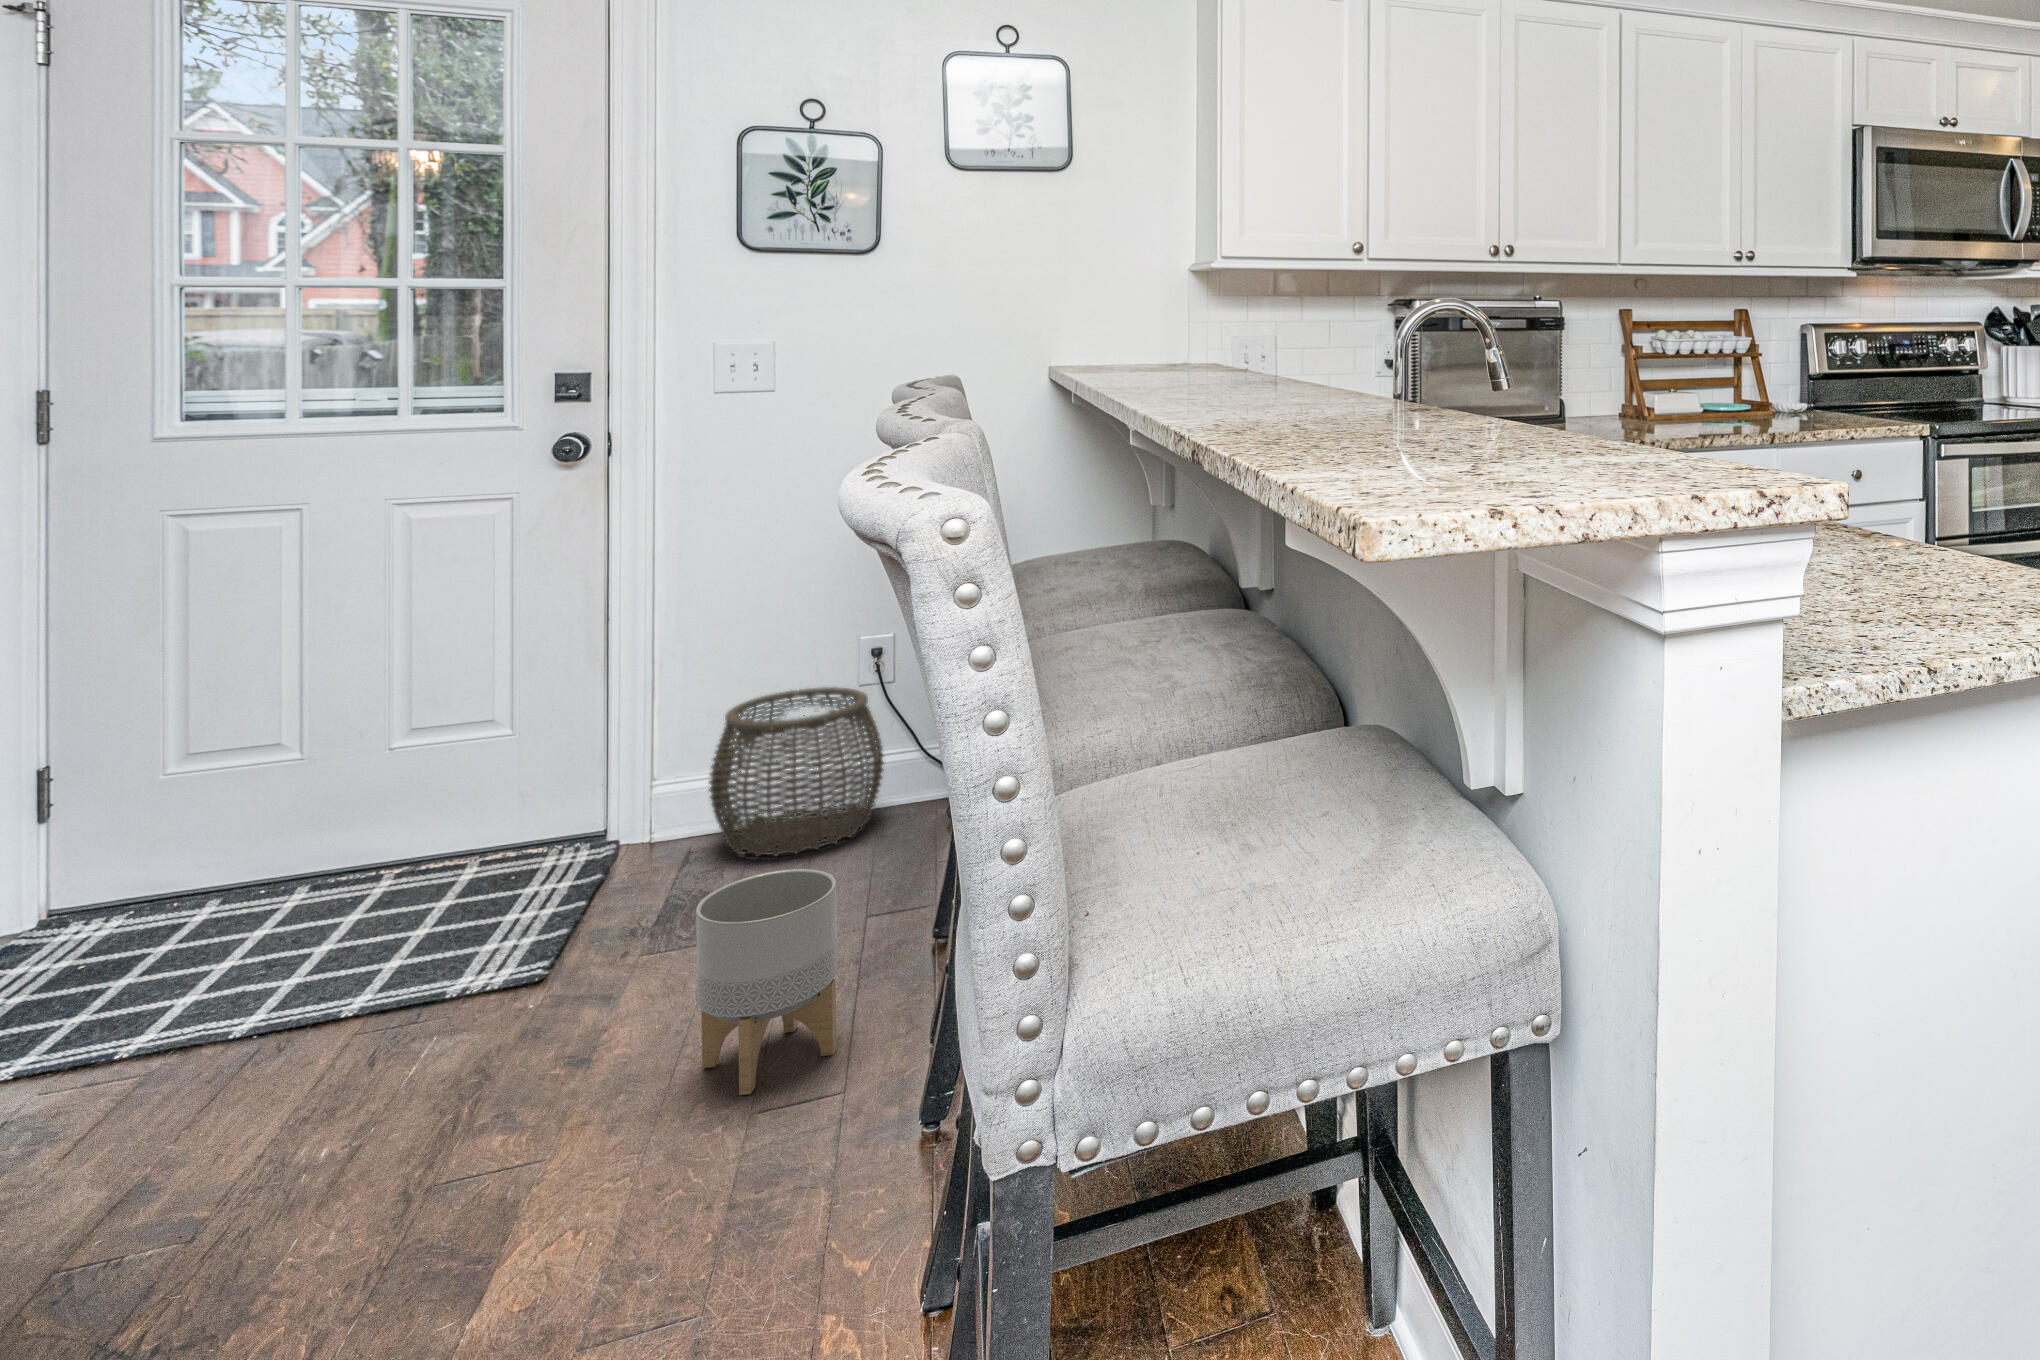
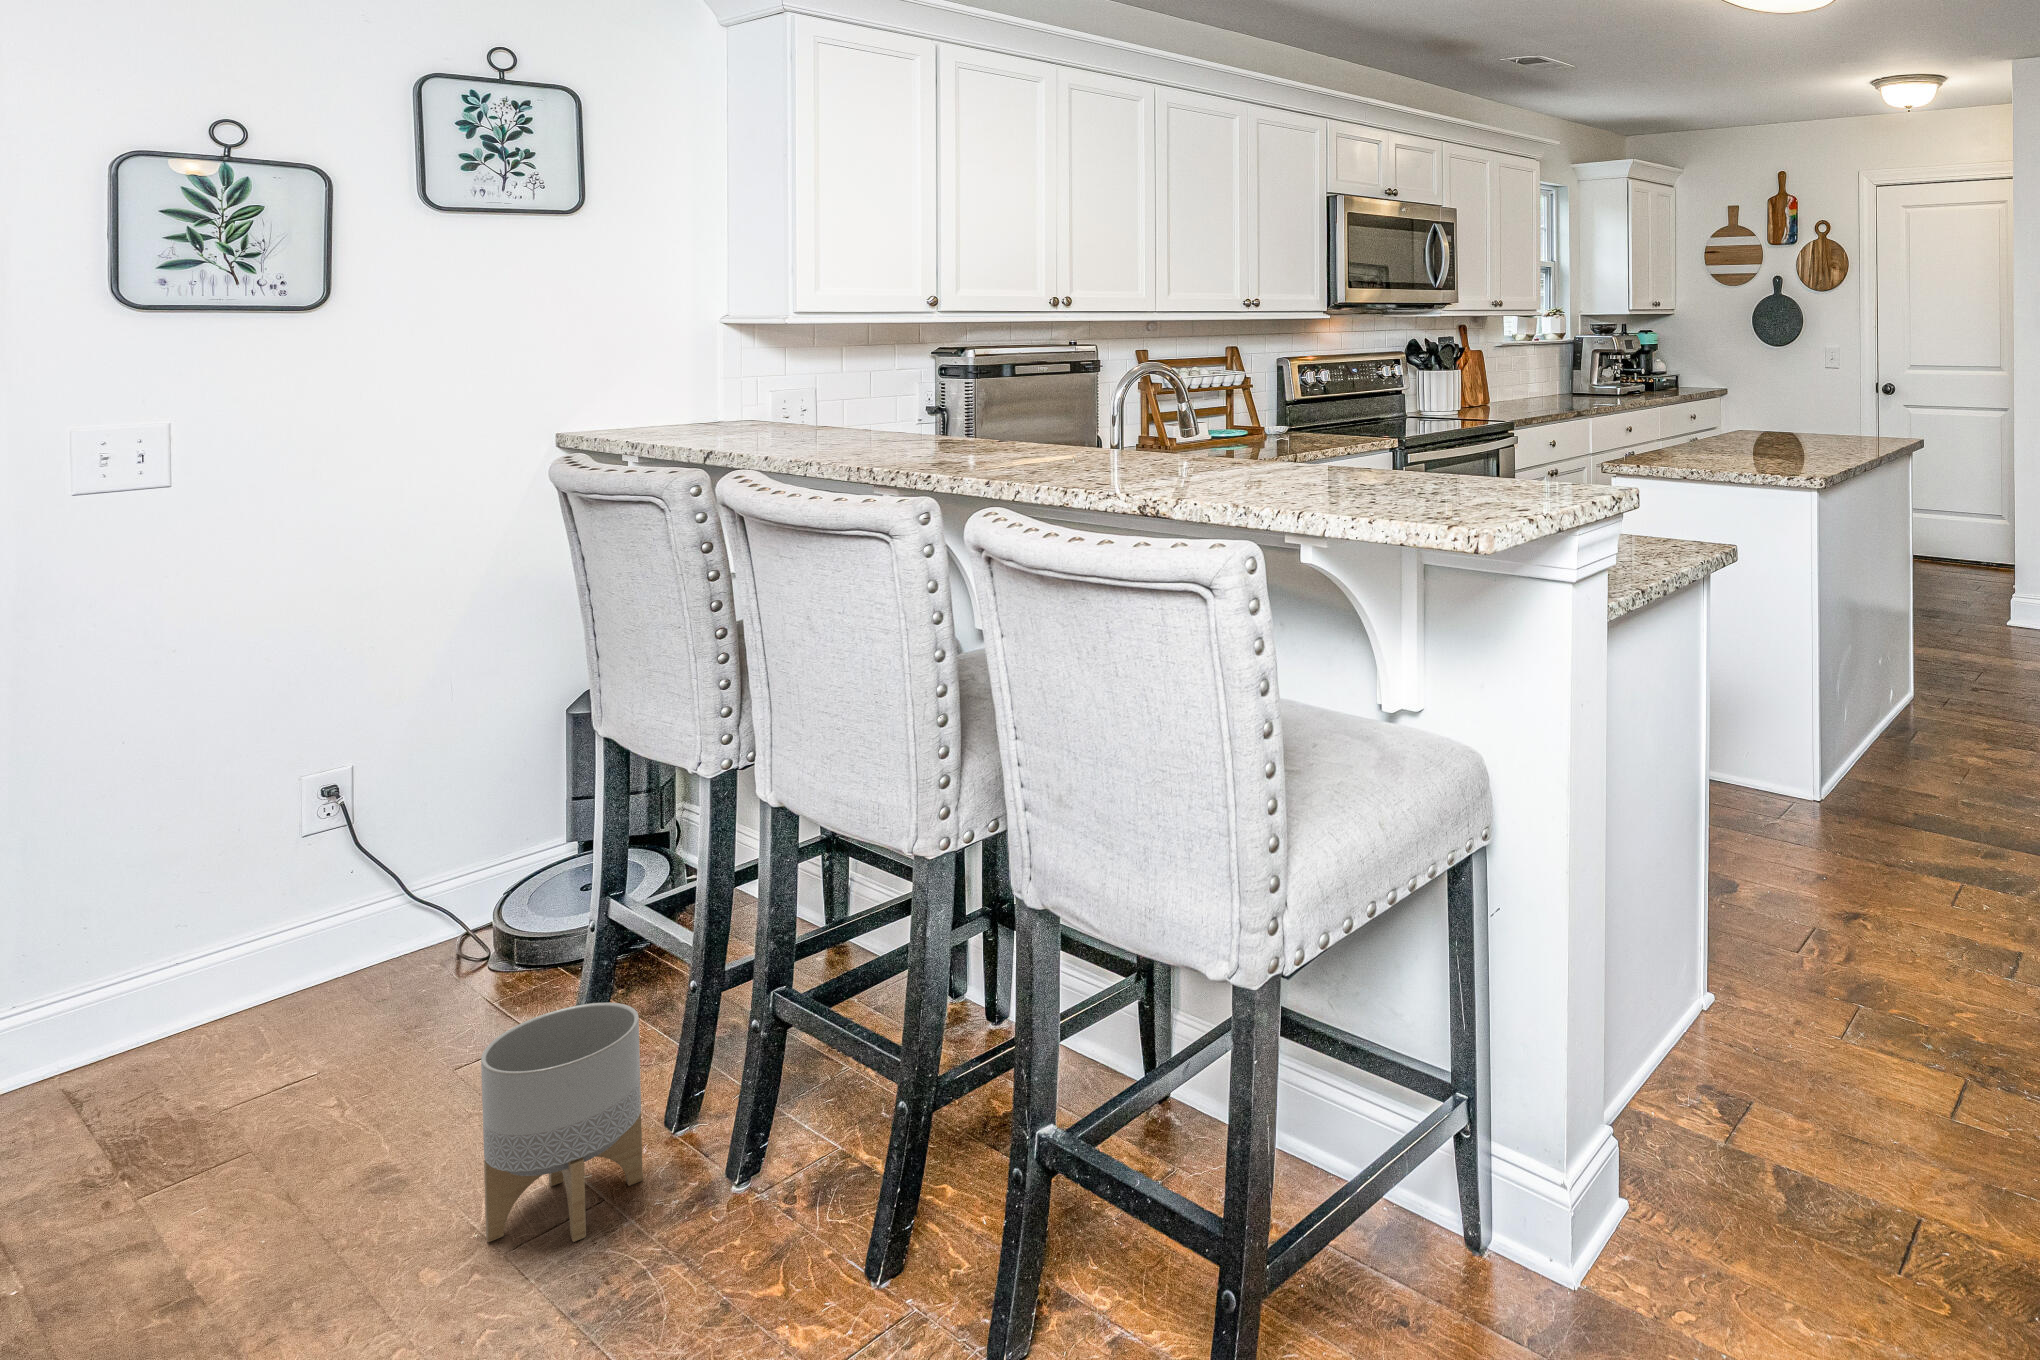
woven basket: present [709,687,884,856] -> none [136,847,398,1077]

